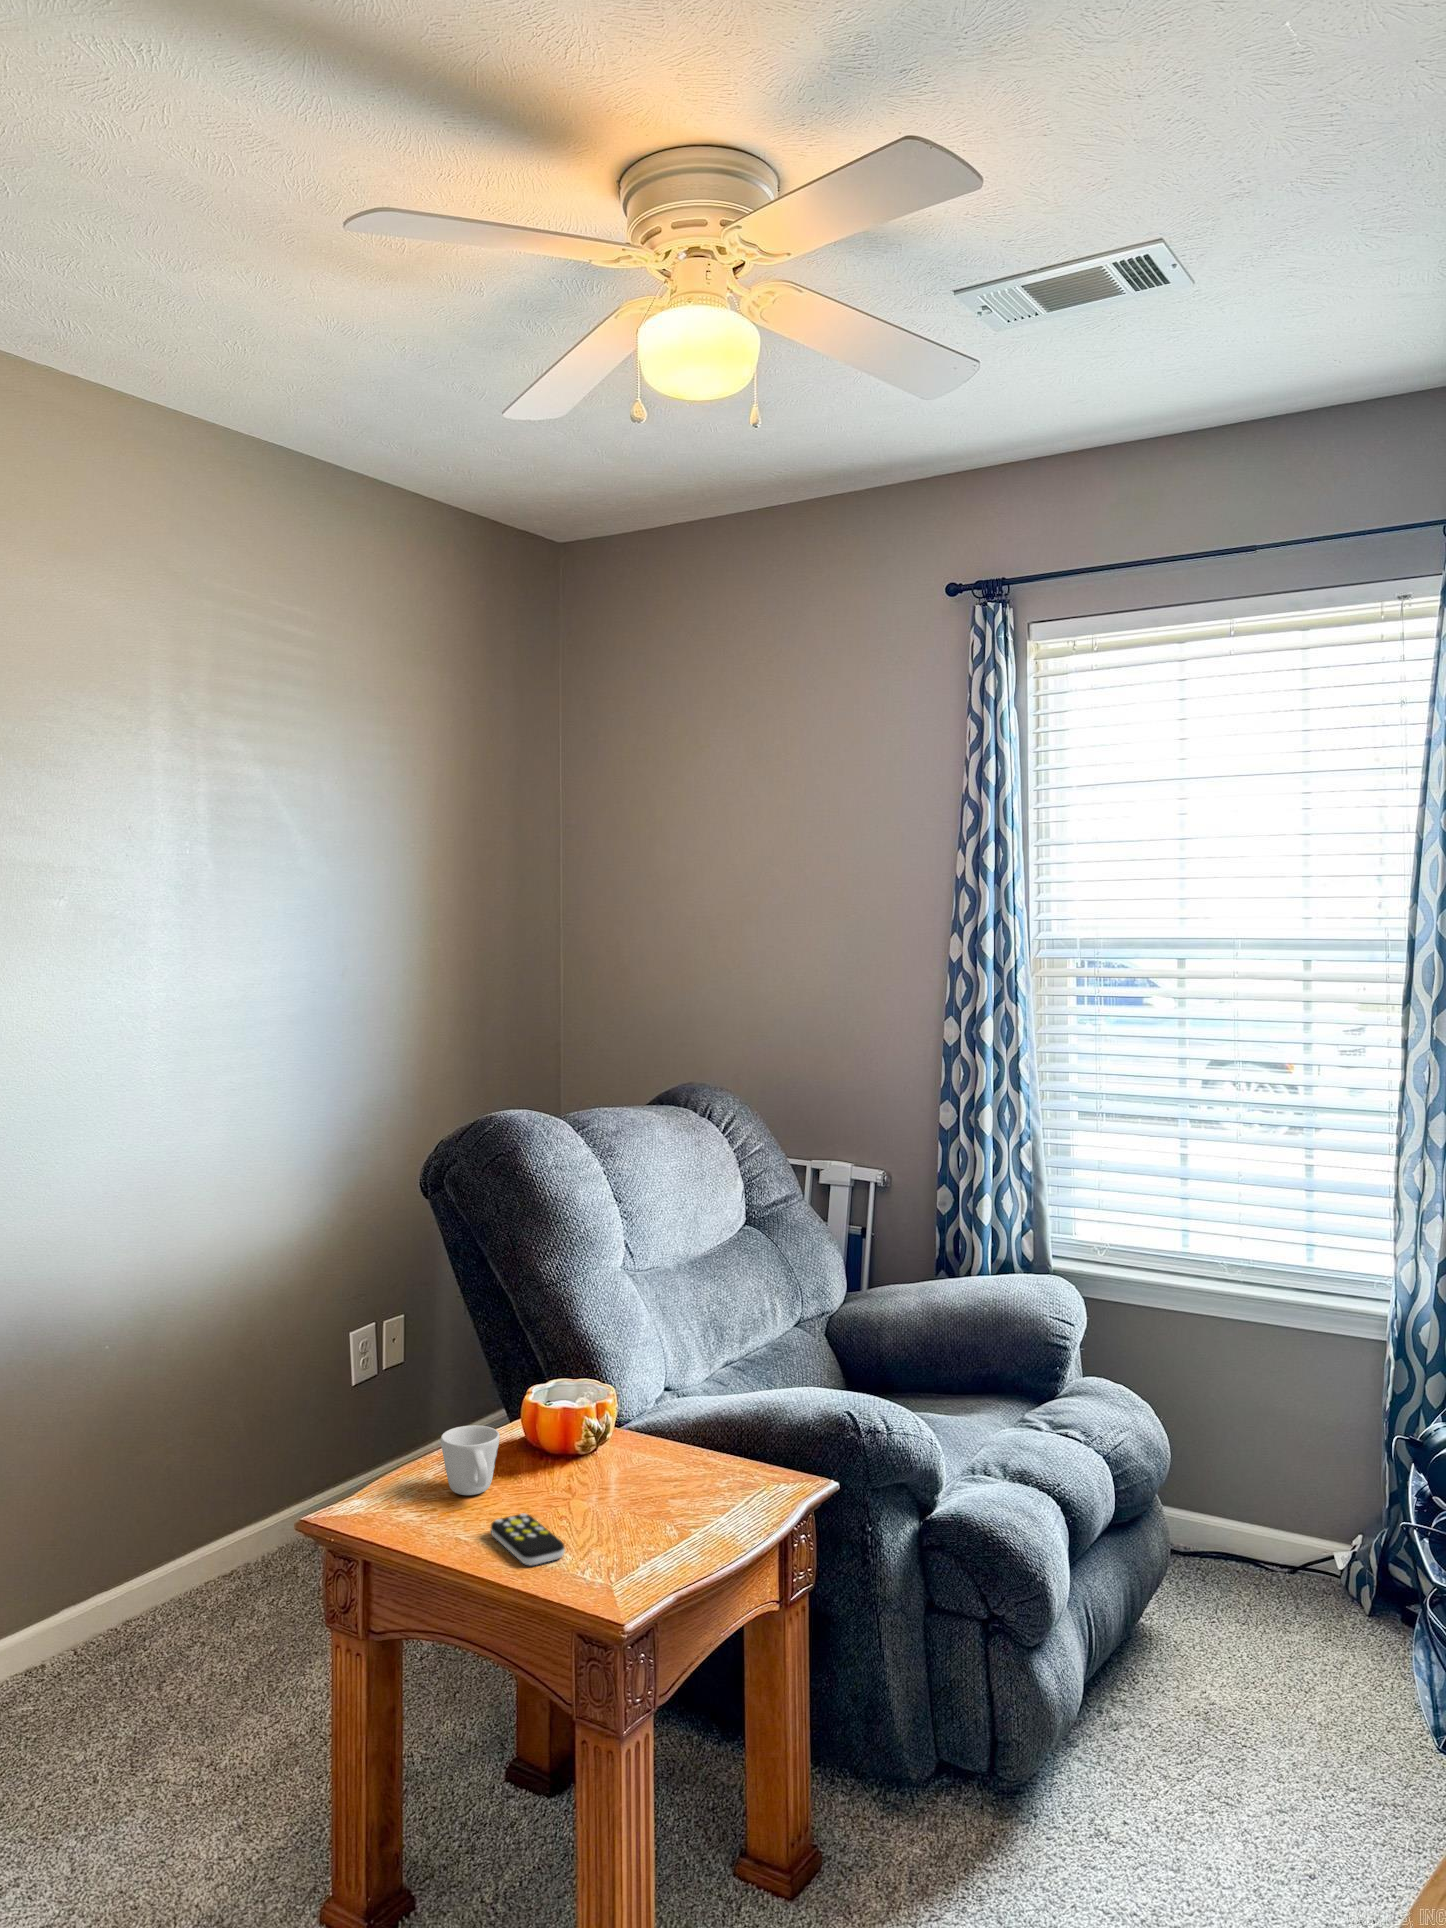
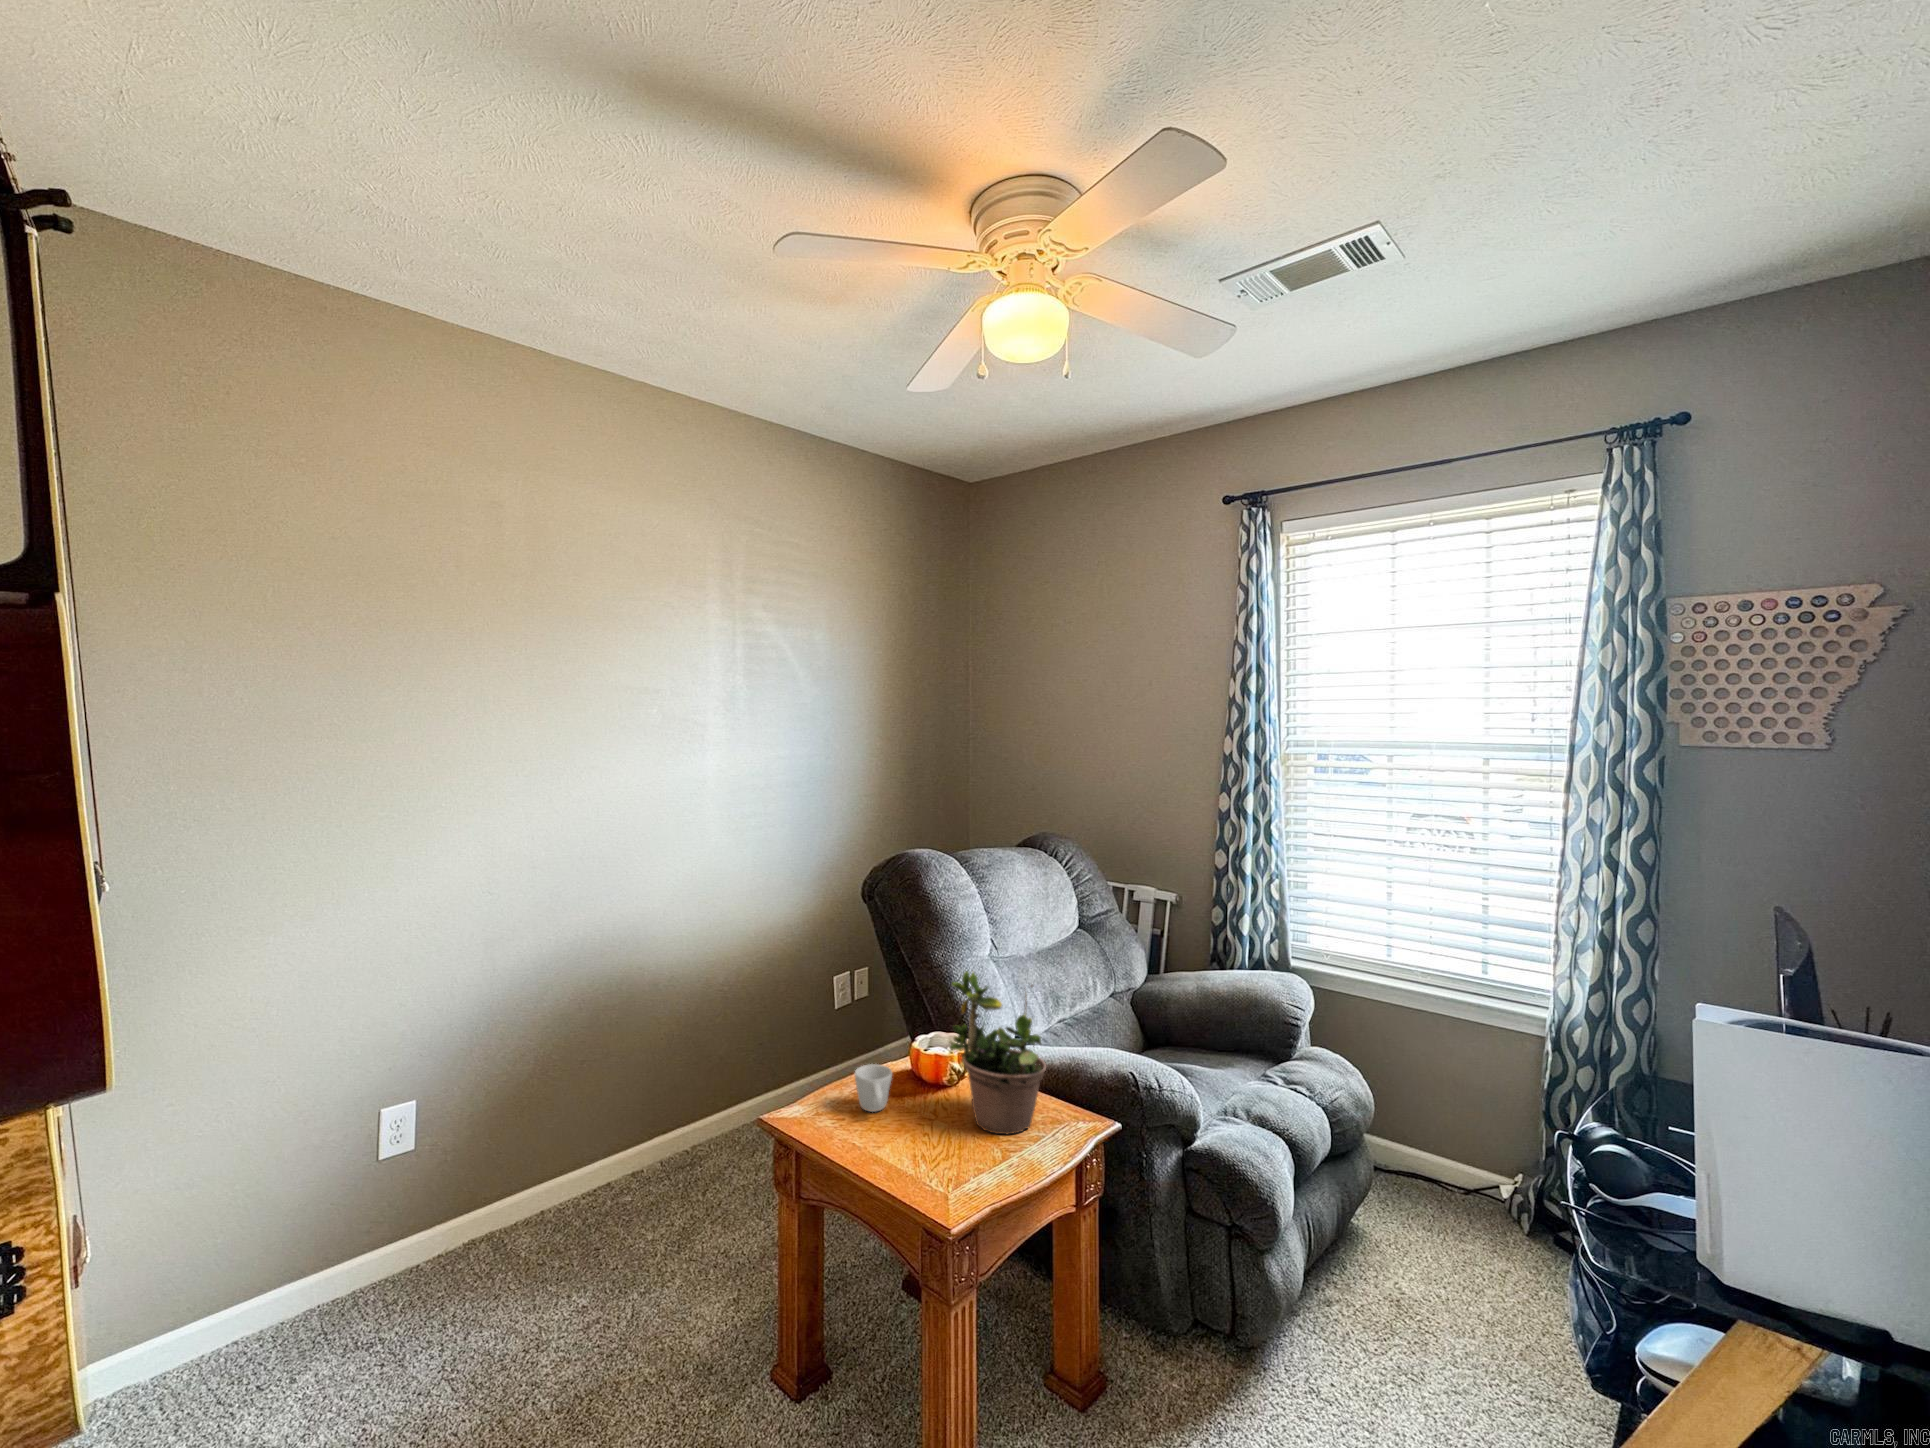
potted plant: none [585,1252,733,1507] -> present [949,971,1046,1134]
remote control: present [491,1513,565,1565] -> none [880,1131,925,1172]

